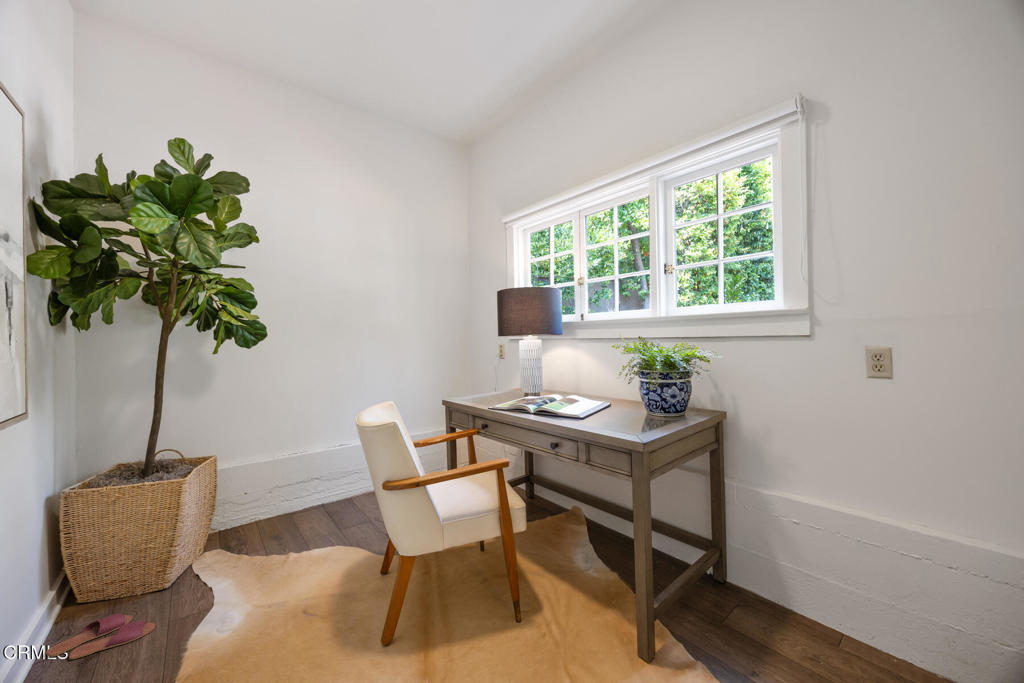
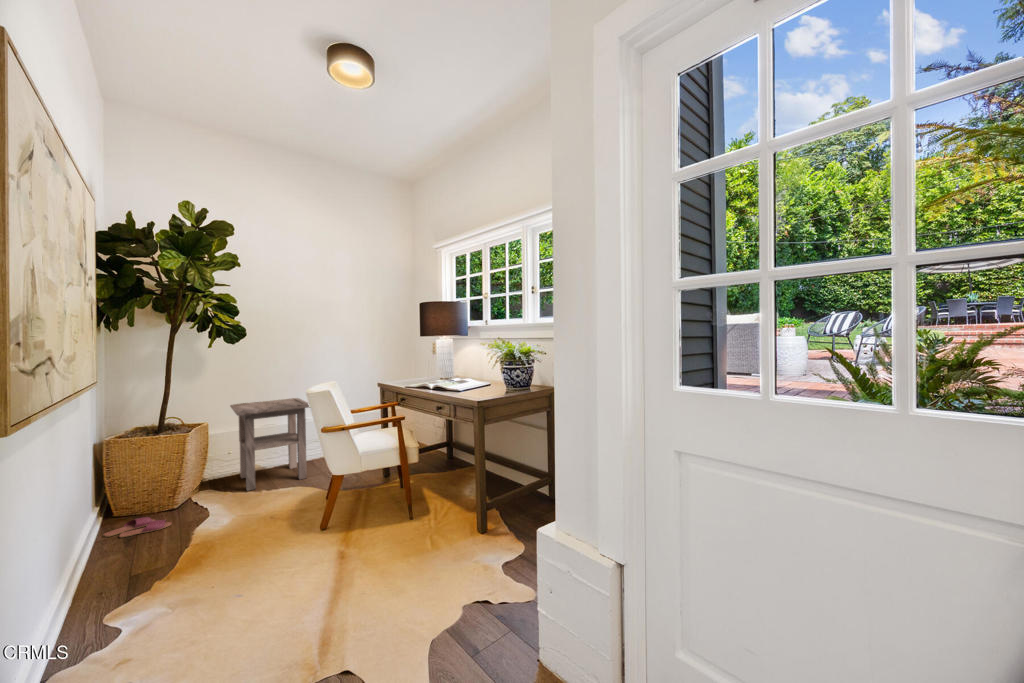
side table: none [245,417,359,555] -> present [230,398,309,491]

